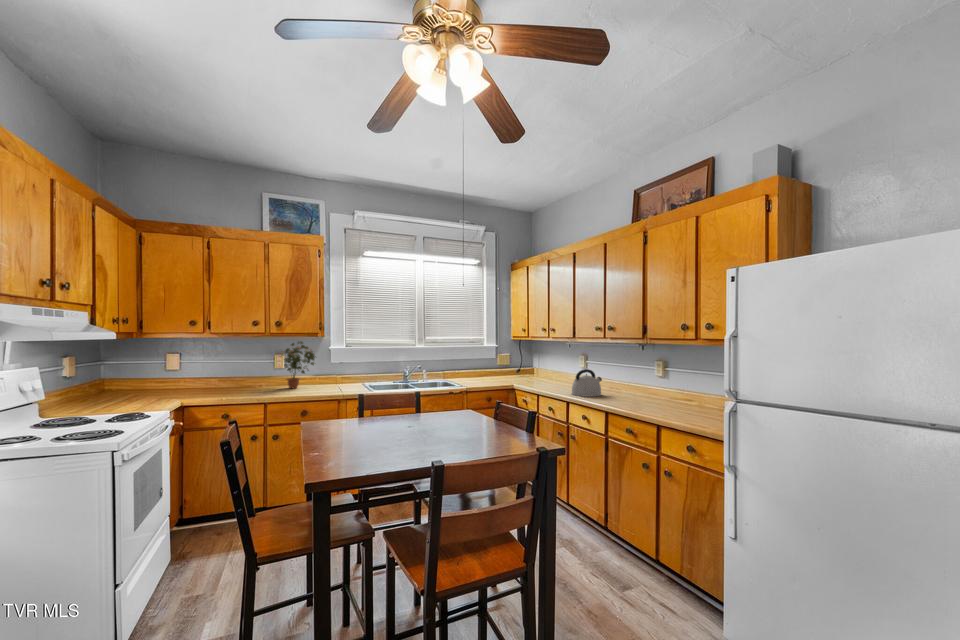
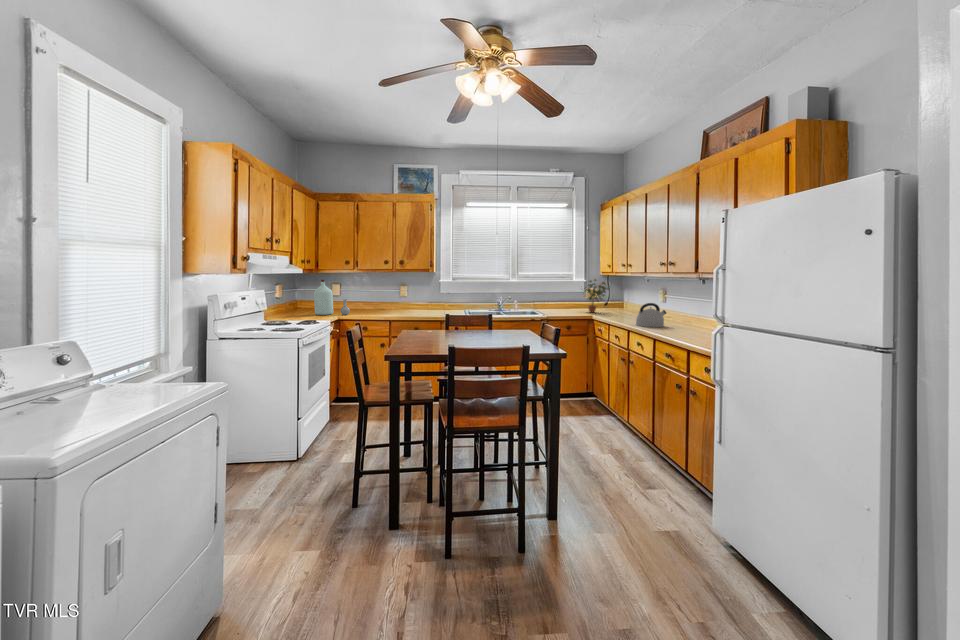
potted plant: present [281,341,315,388] -> present [581,279,608,312]
bottle: none [127,347,190,400] -> present [314,280,350,315]

